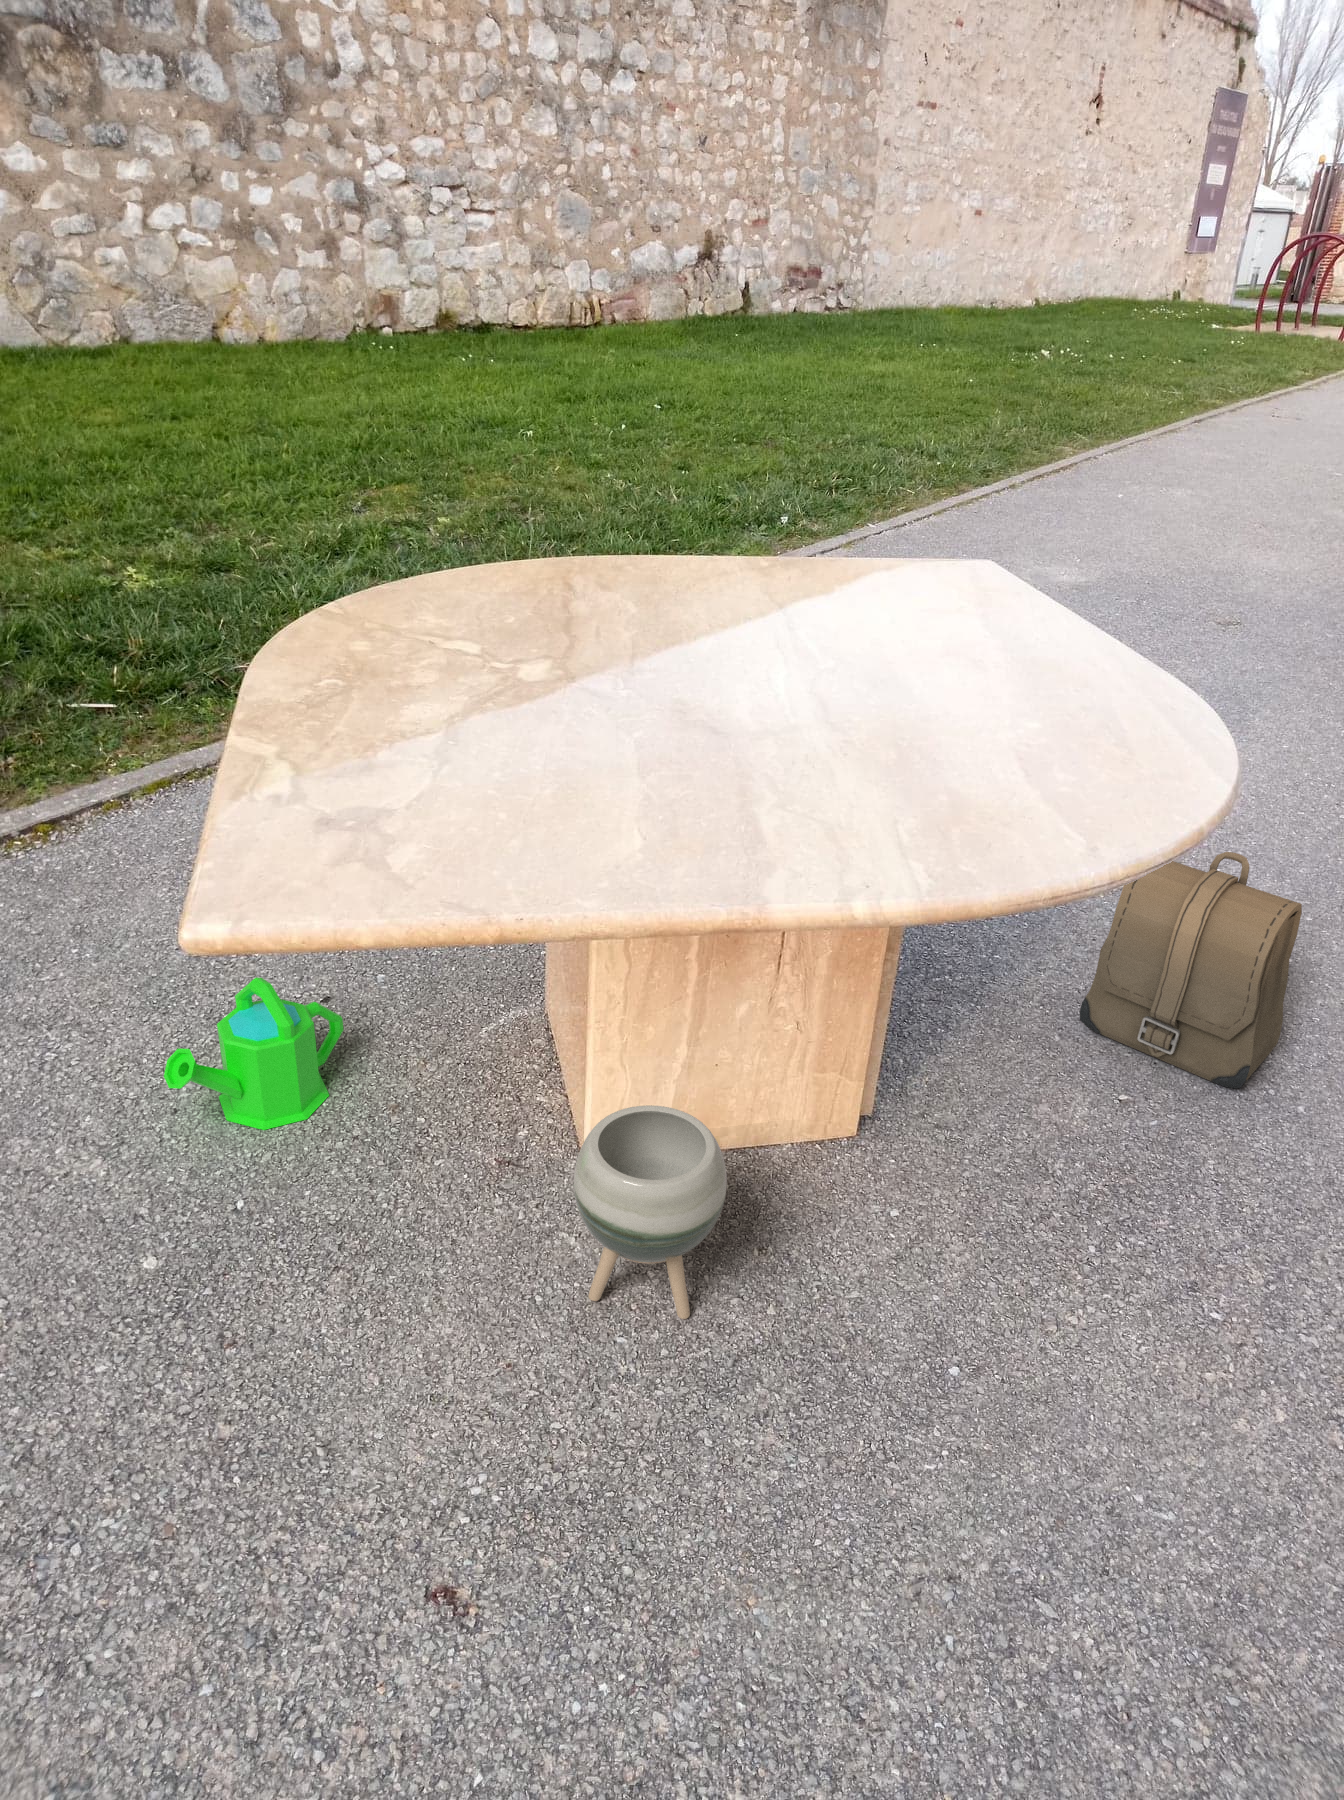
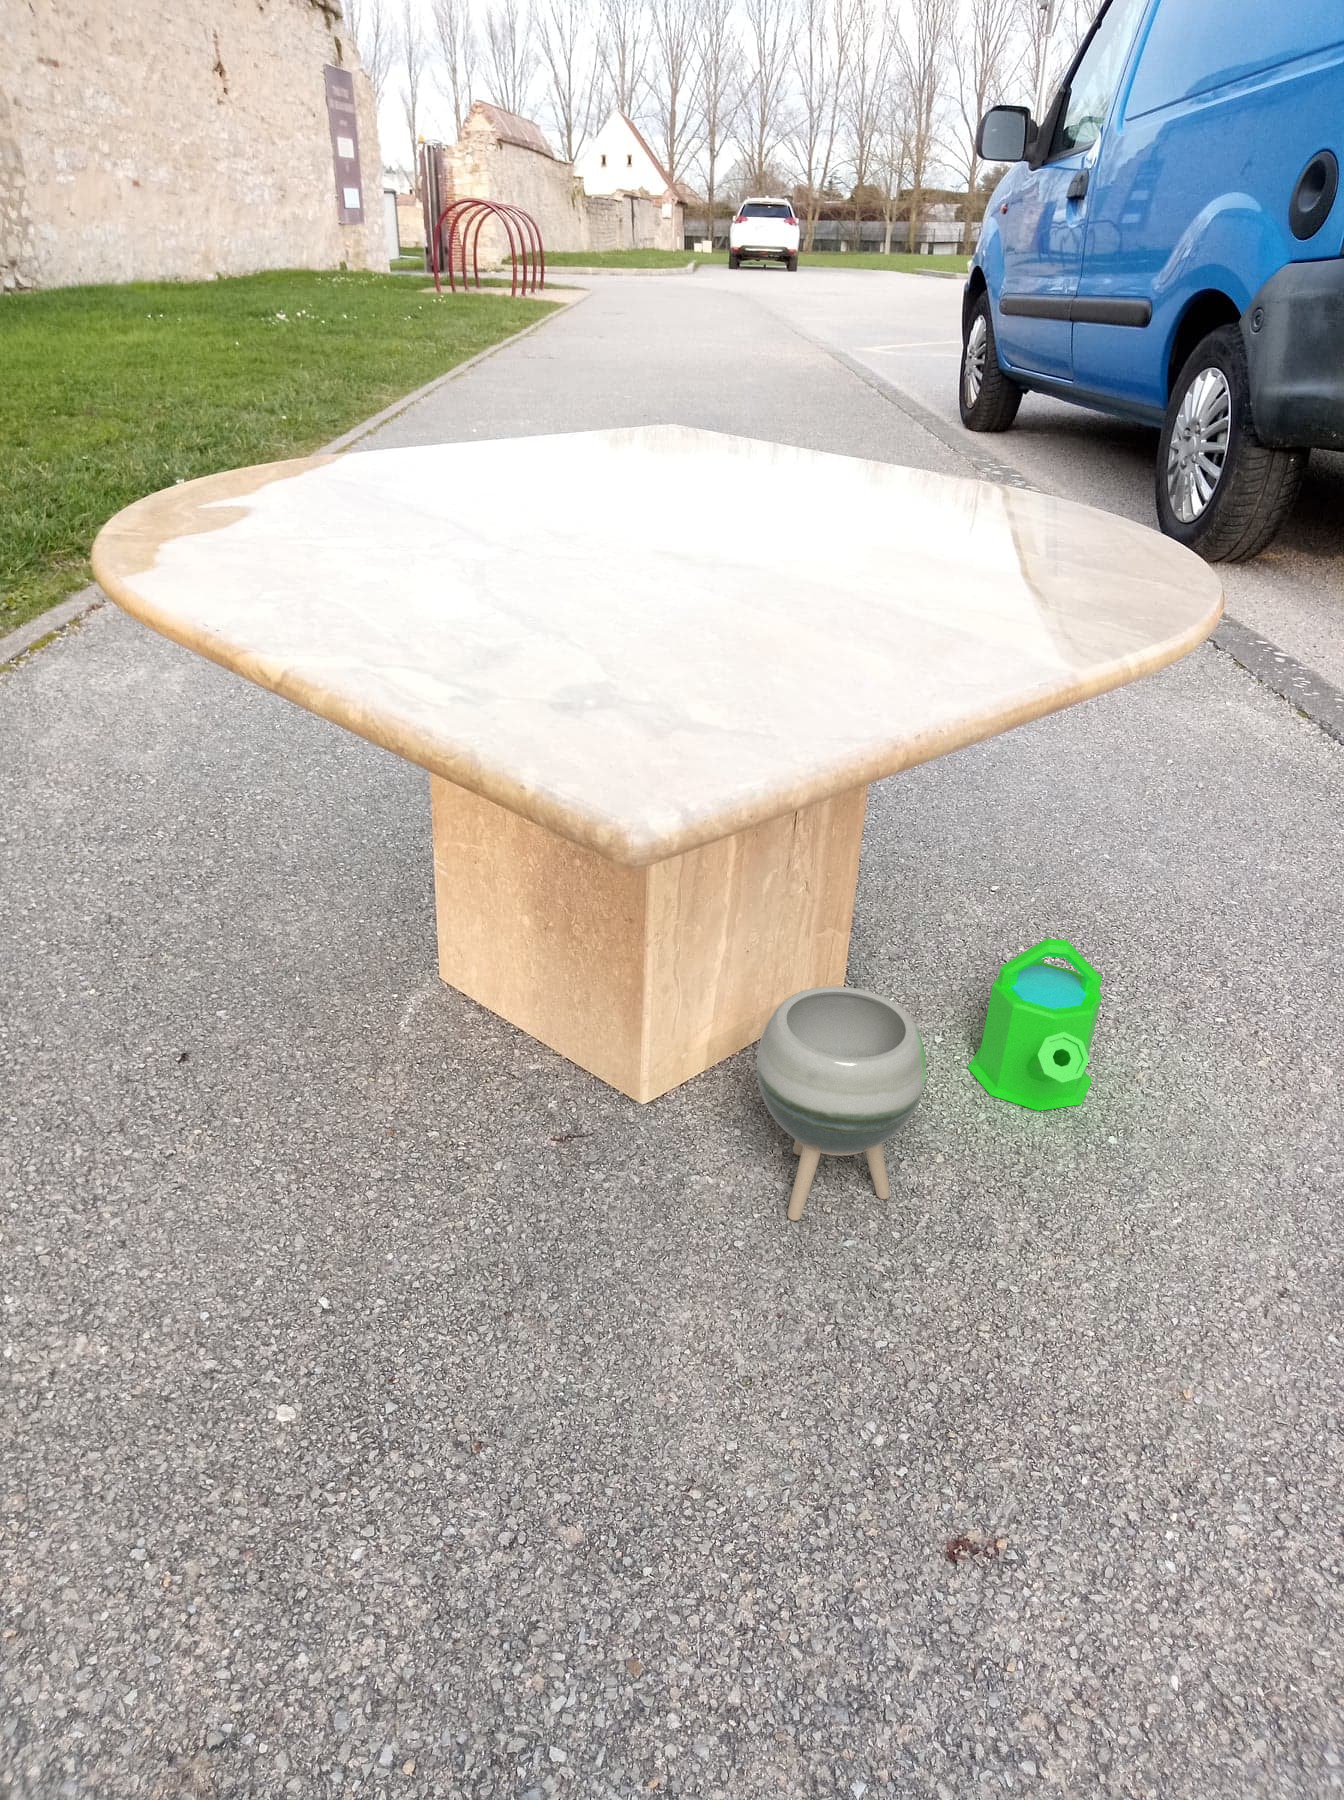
backpack: present [1080,852,1302,1088] -> none [916,651,1093,857]
watering can: present [164,977,343,1130] -> present [968,938,1102,1111]

